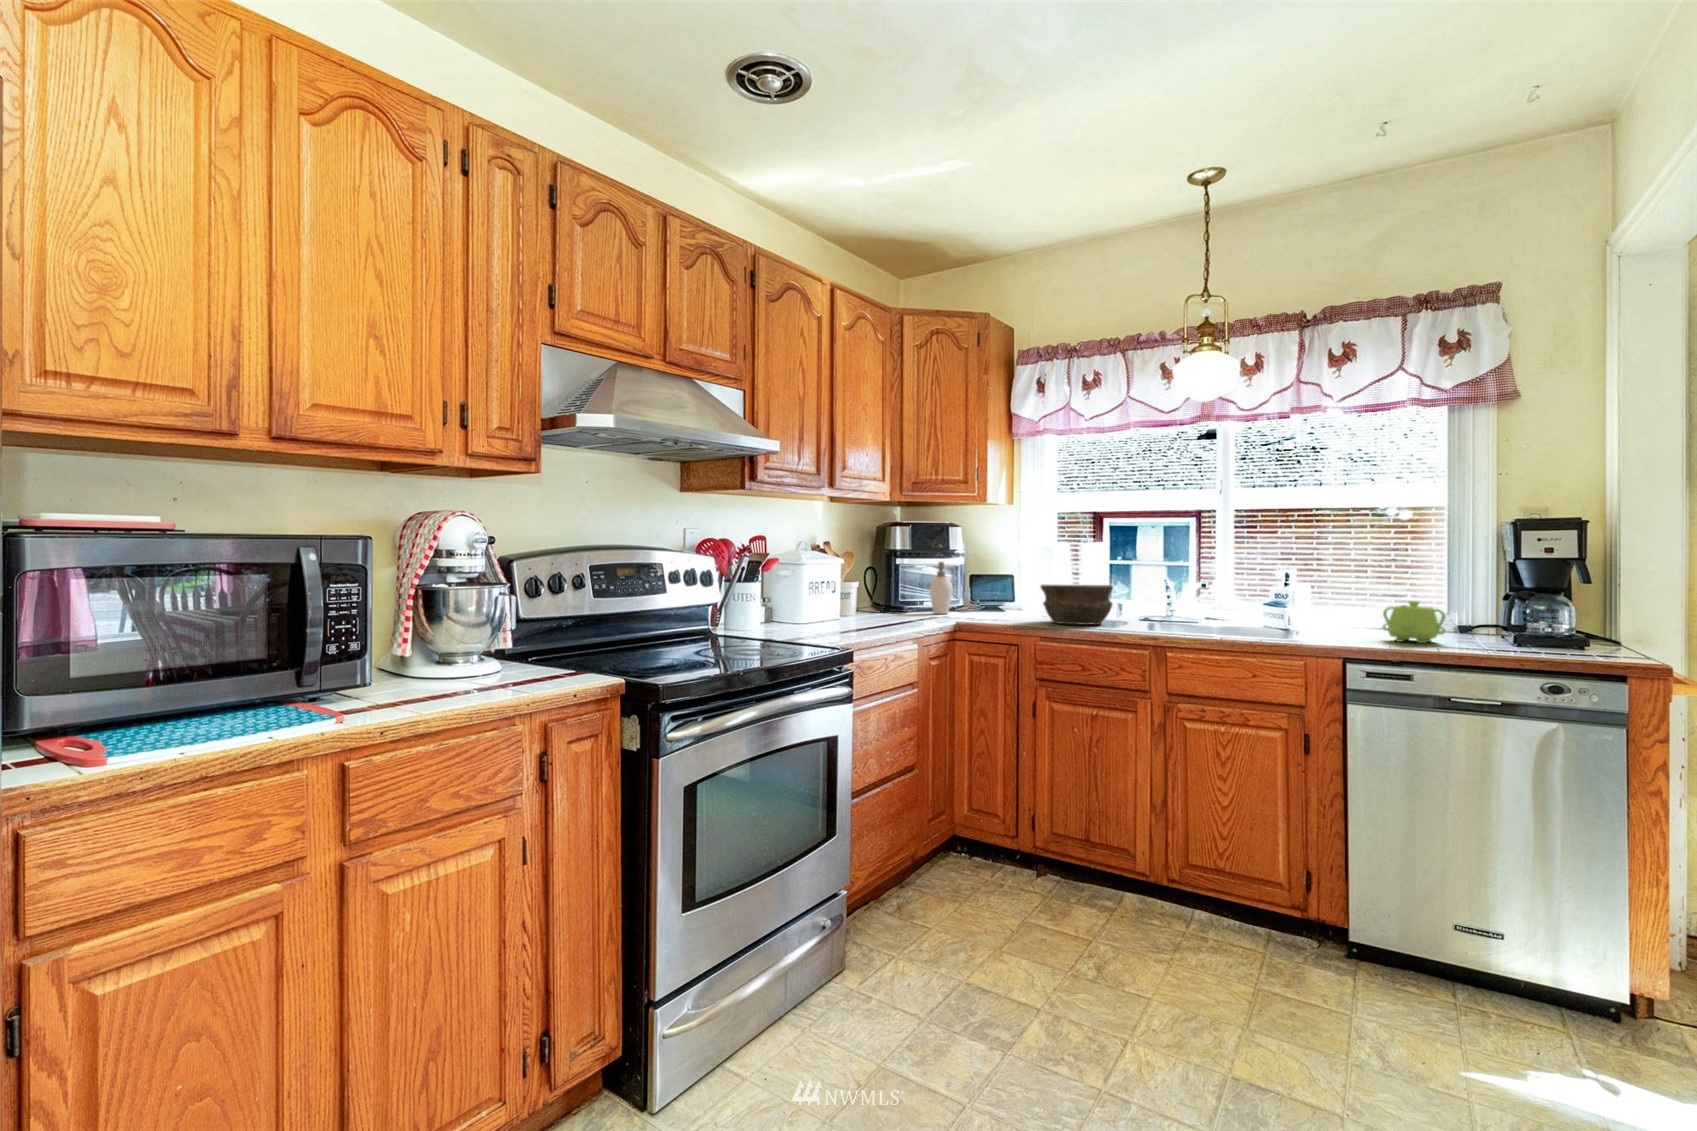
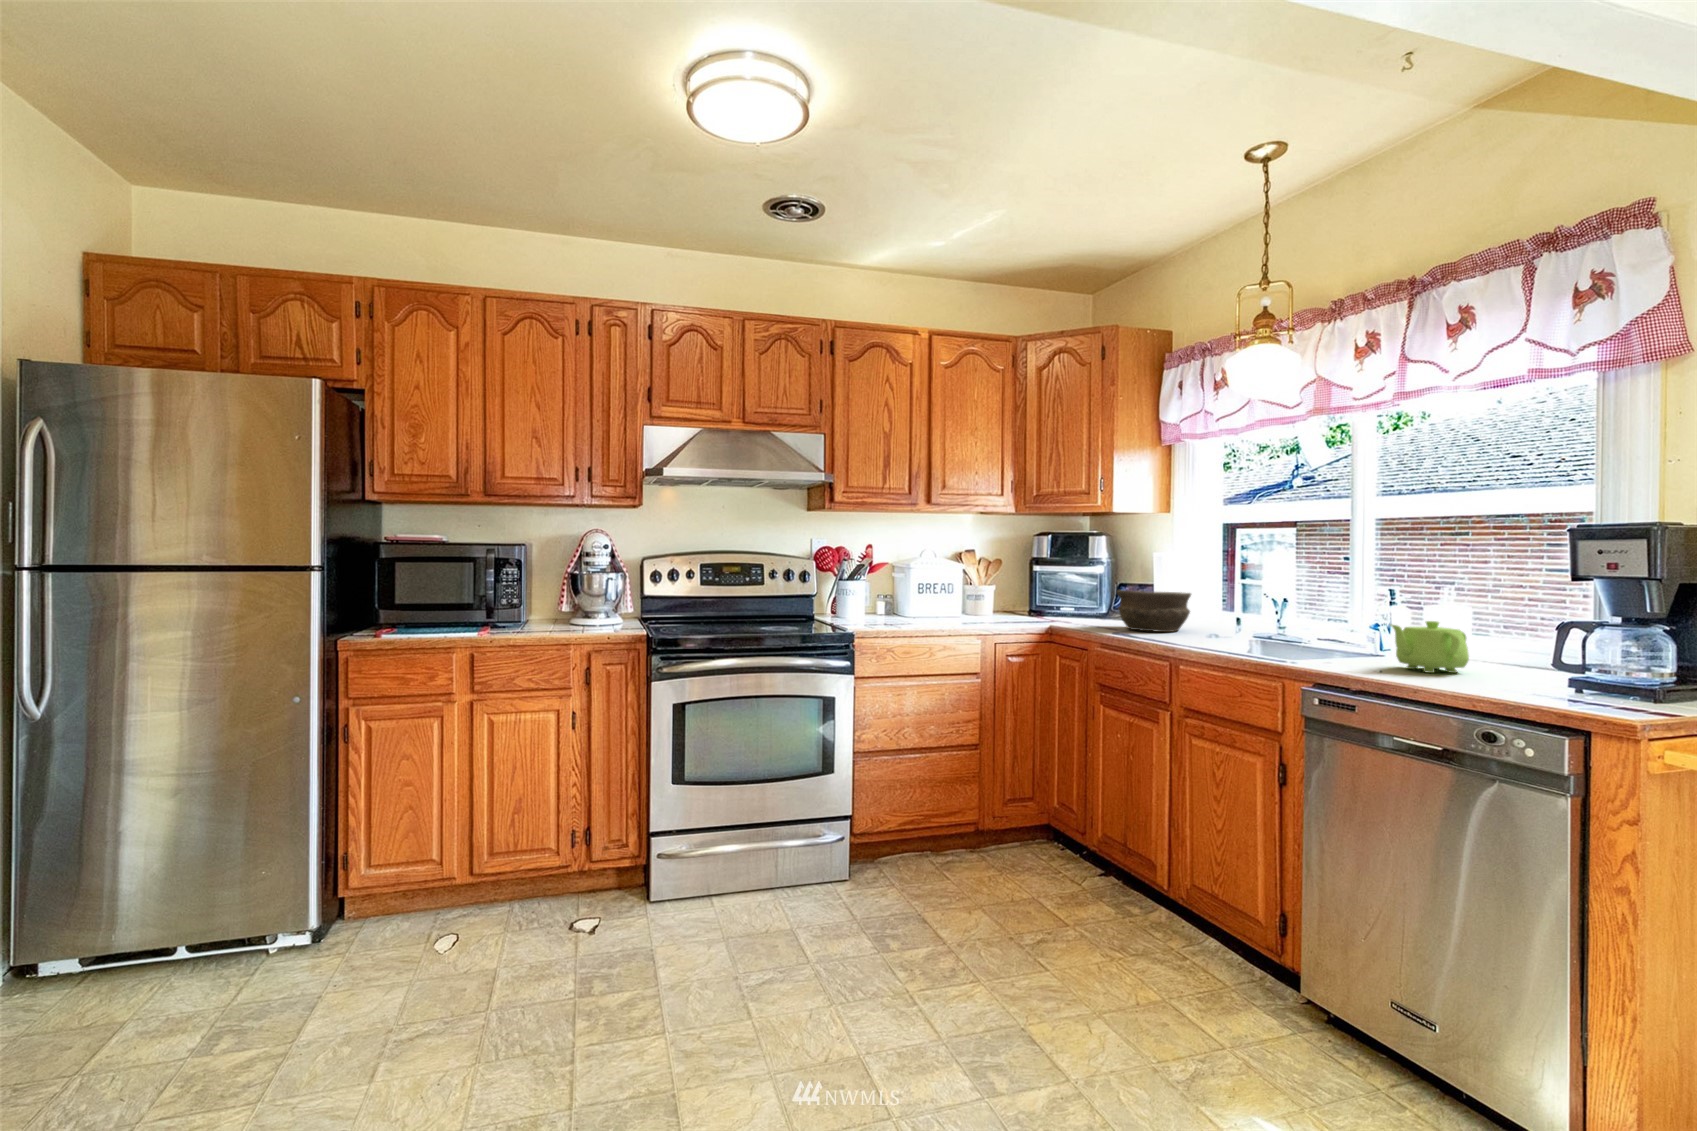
soap dispenser: present [929,562,953,614] -> none [1067,567,1090,616]

